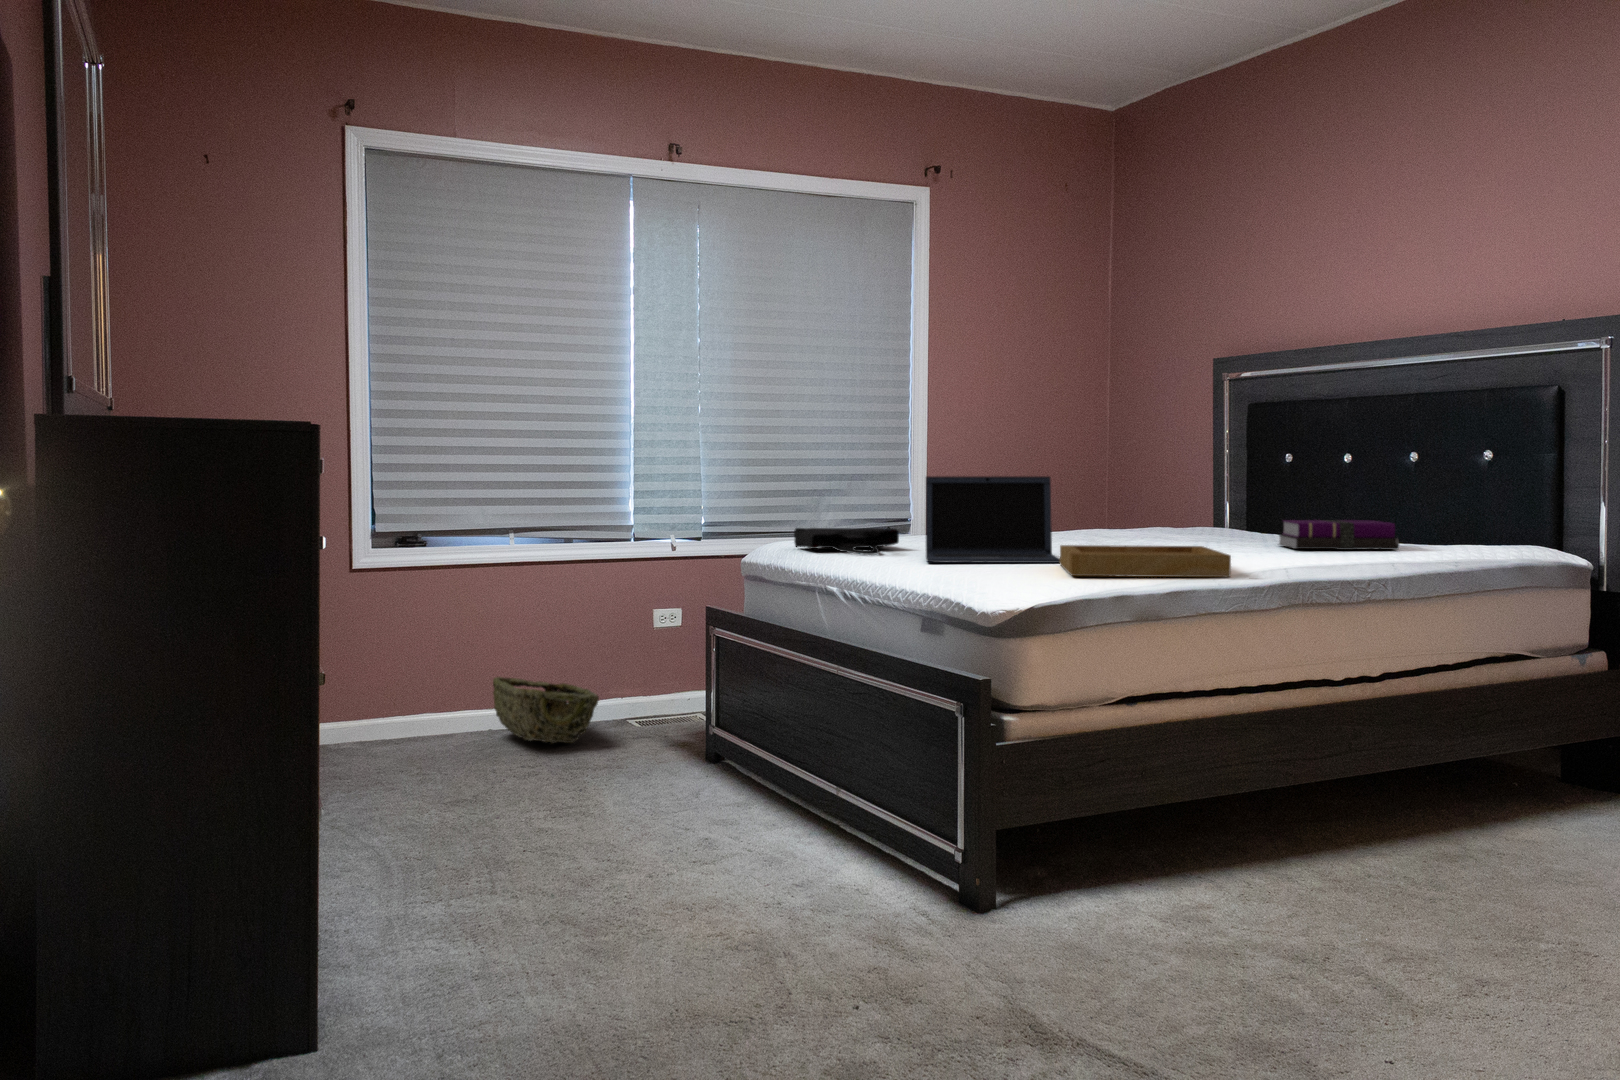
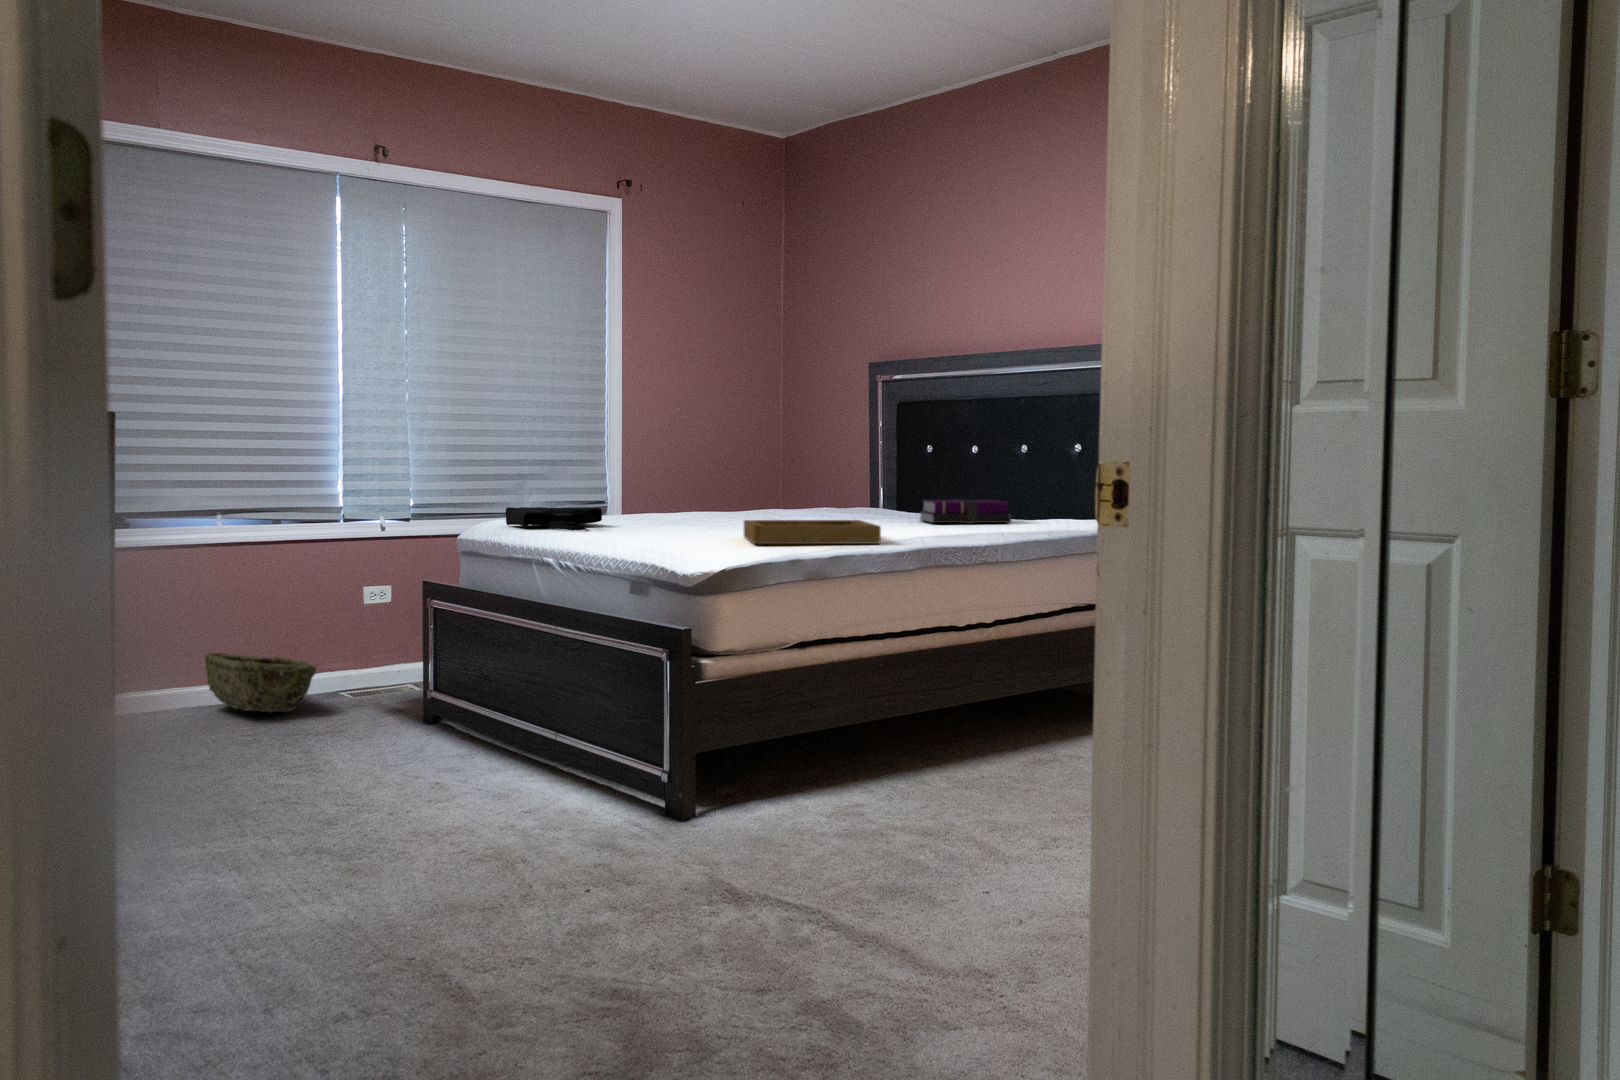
laptop: present [926,476,1060,563] -> none [627,461,745,536]

